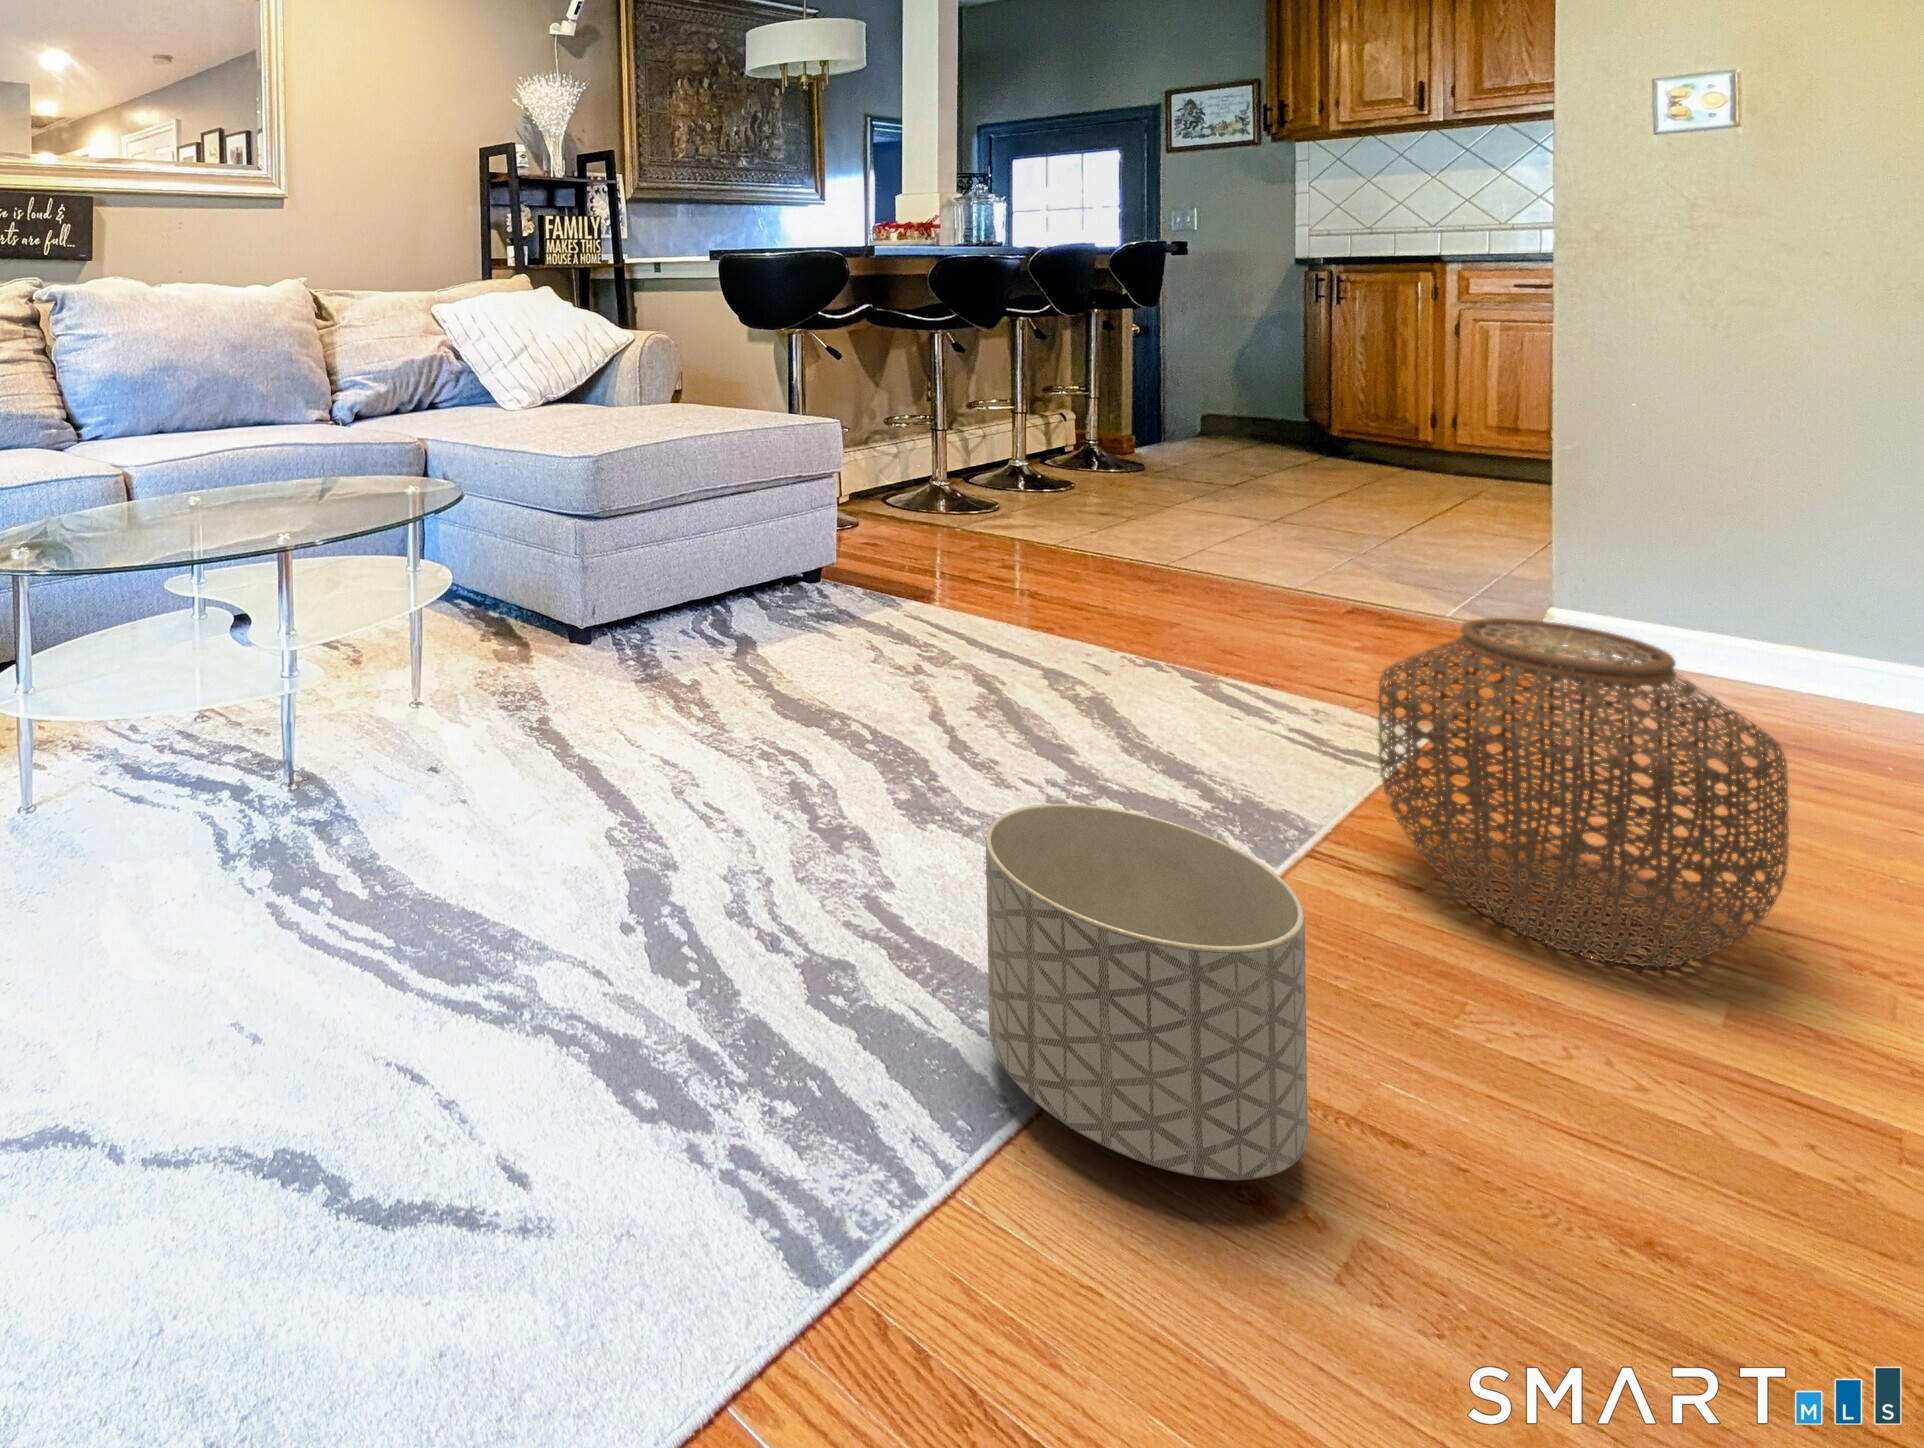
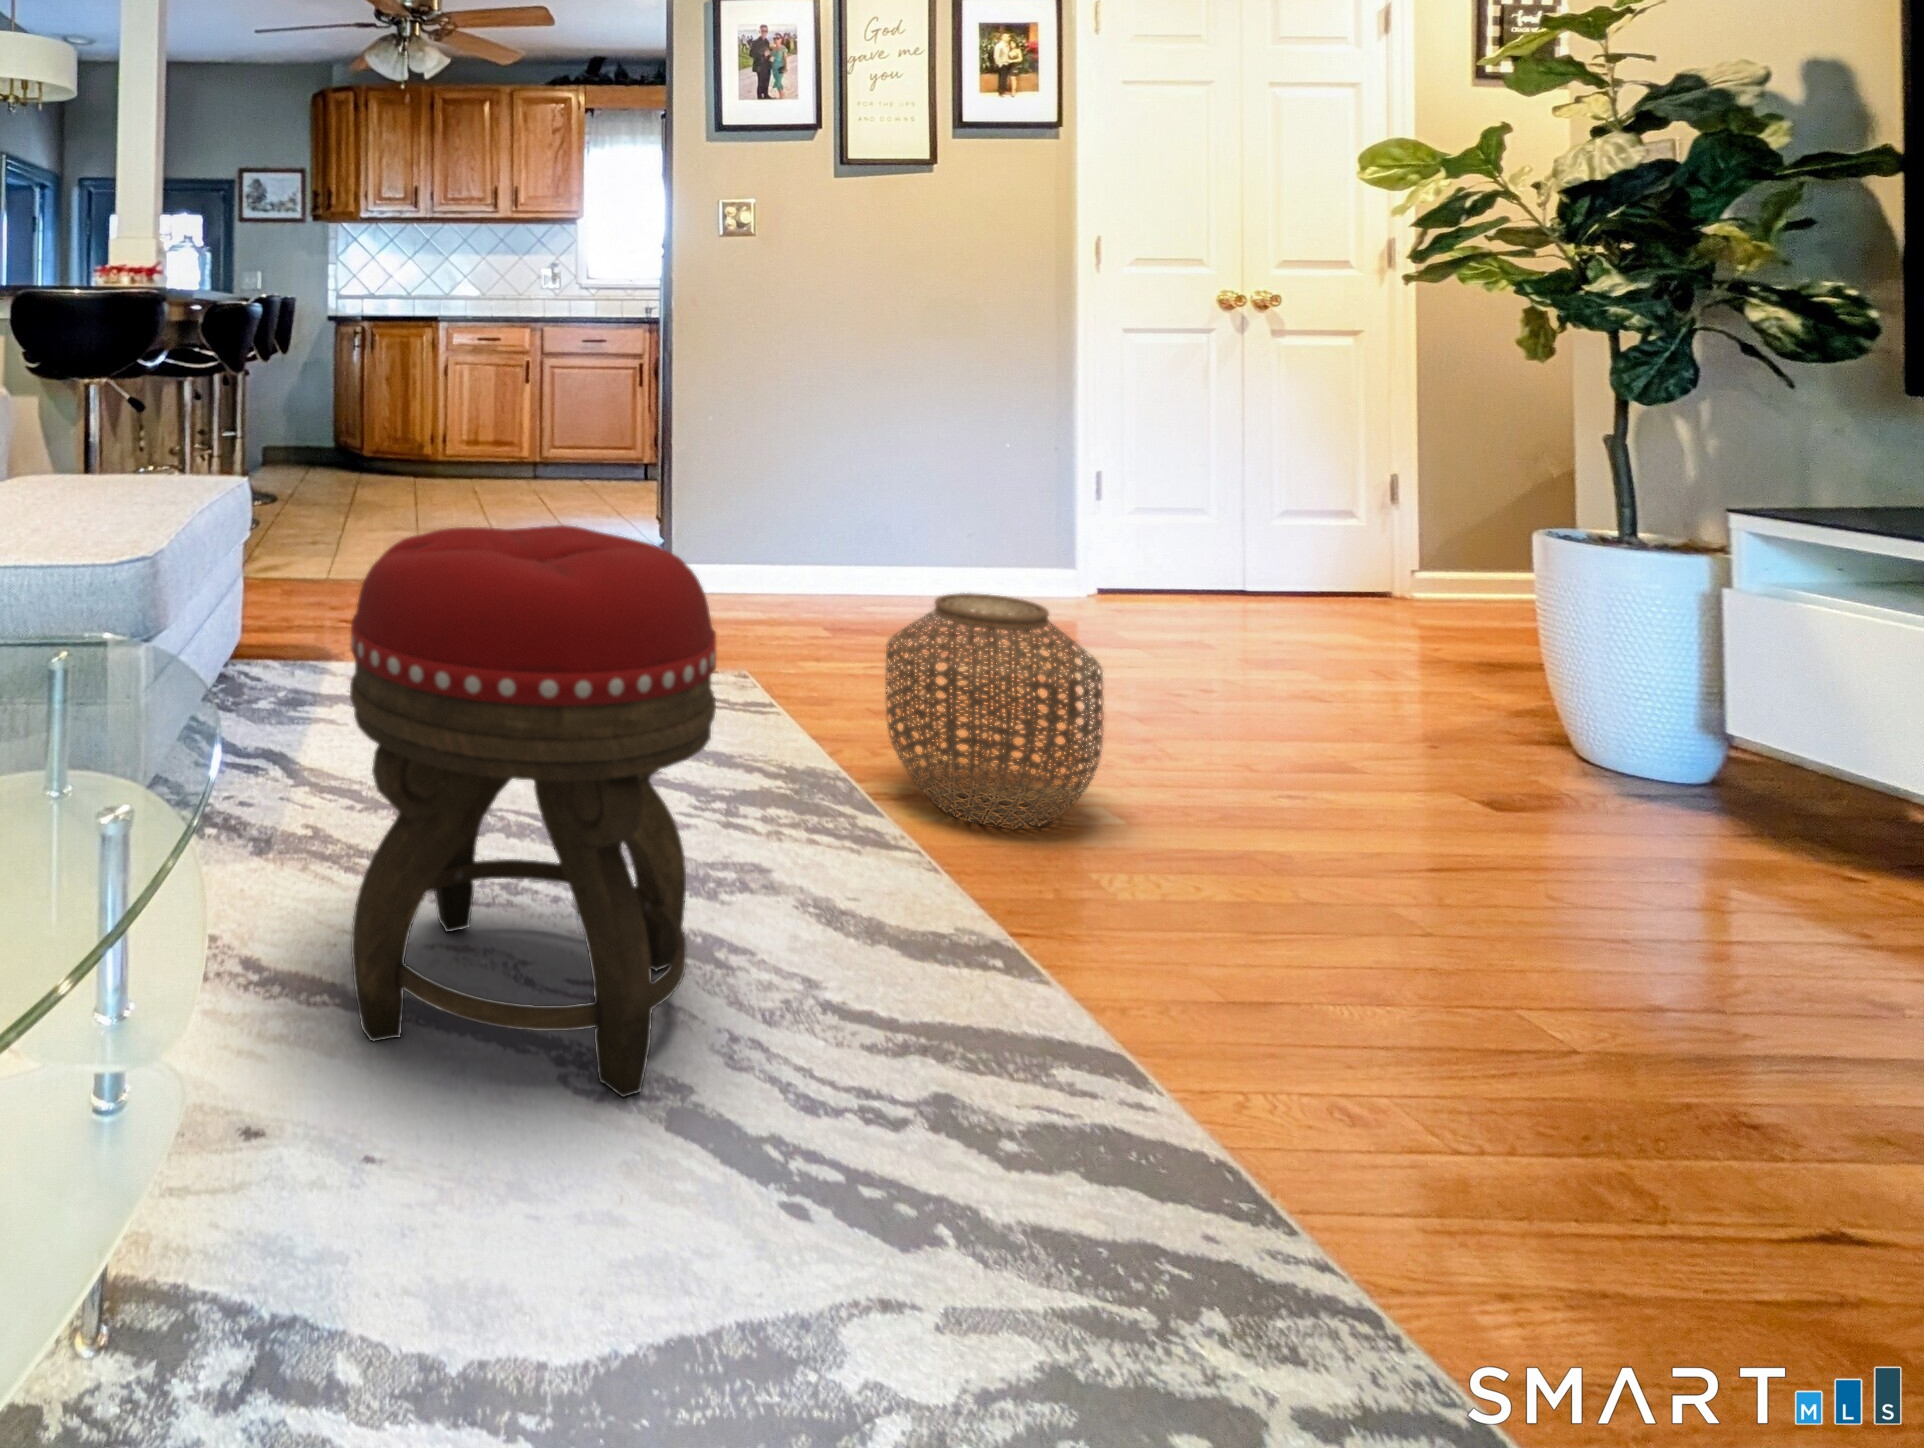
footstool: none [517,443,827,889] -> present [350,525,716,1097]
planter: present [986,804,1308,1180] -> none [994,804,1256,1097]

